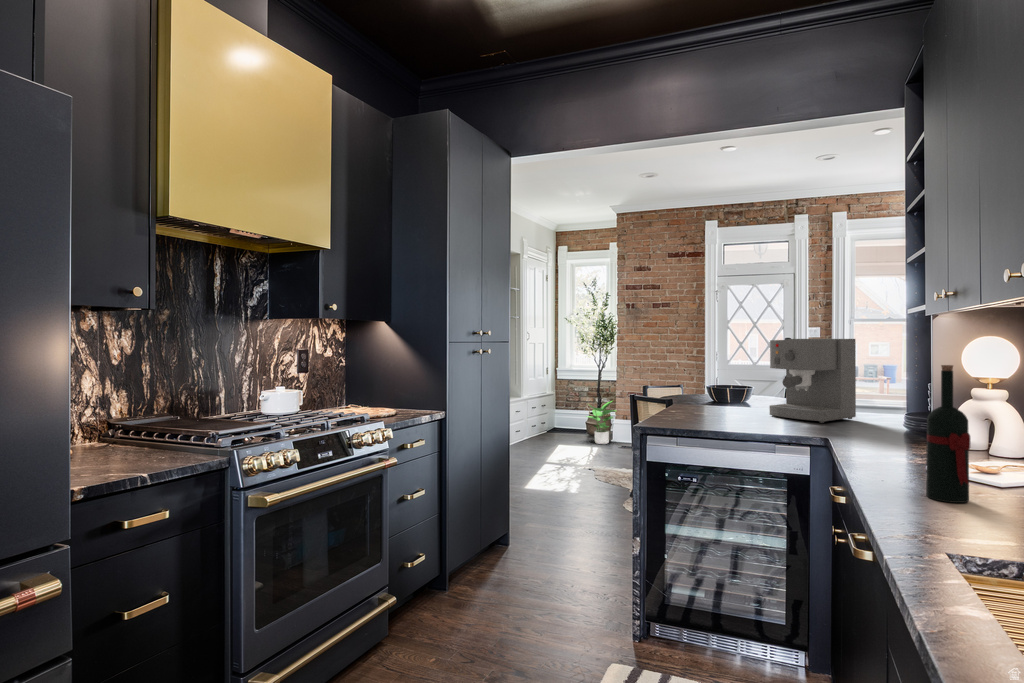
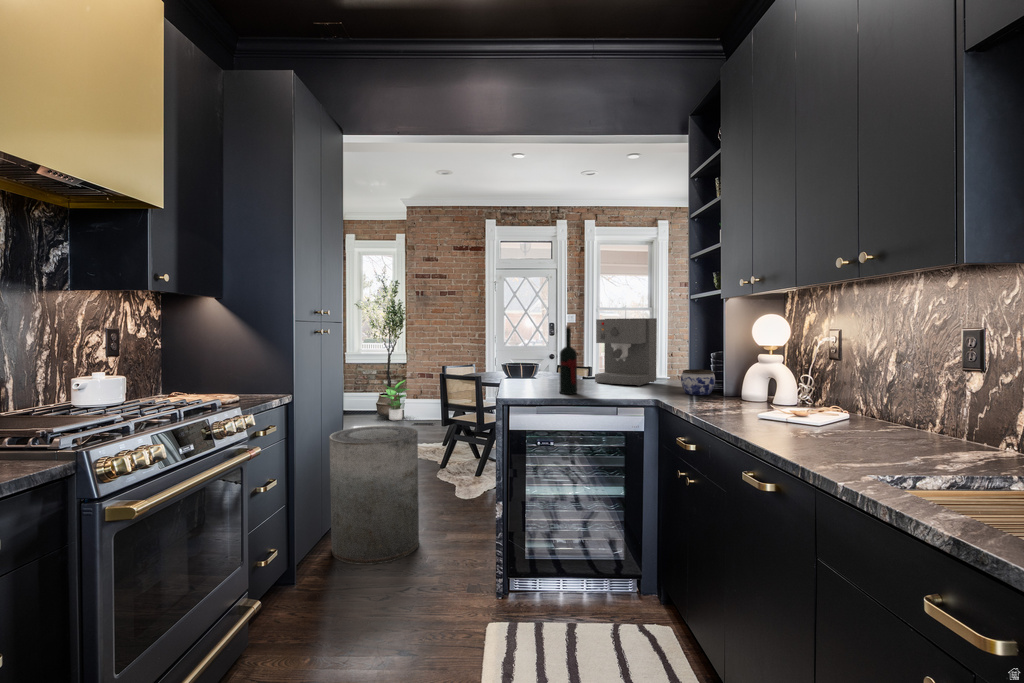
wine bottle: present [926,365,970,503] -> present [560,326,577,394]
jar: none [867,405,916,439] -> present [681,369,715,395]
trash can: none [483,448,570,588] -> present [330,426,419,565]

